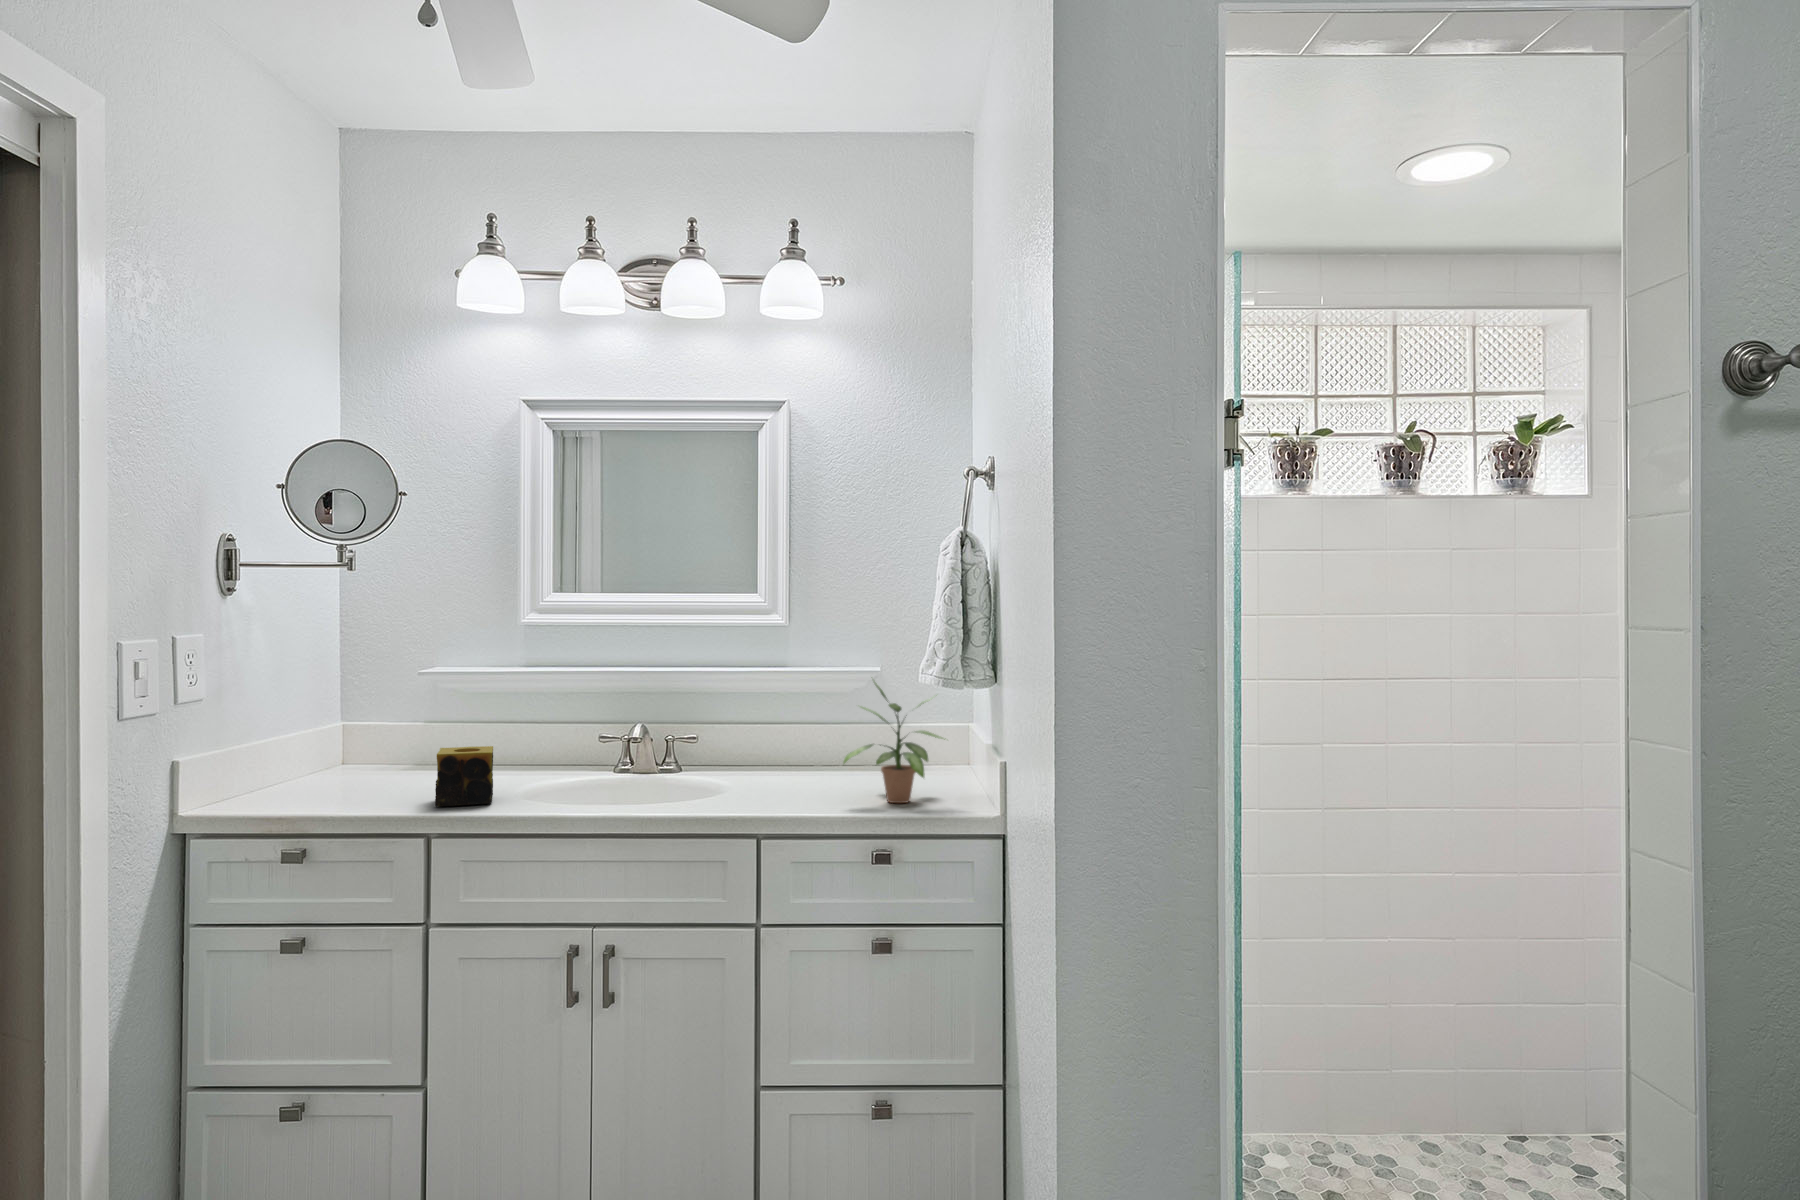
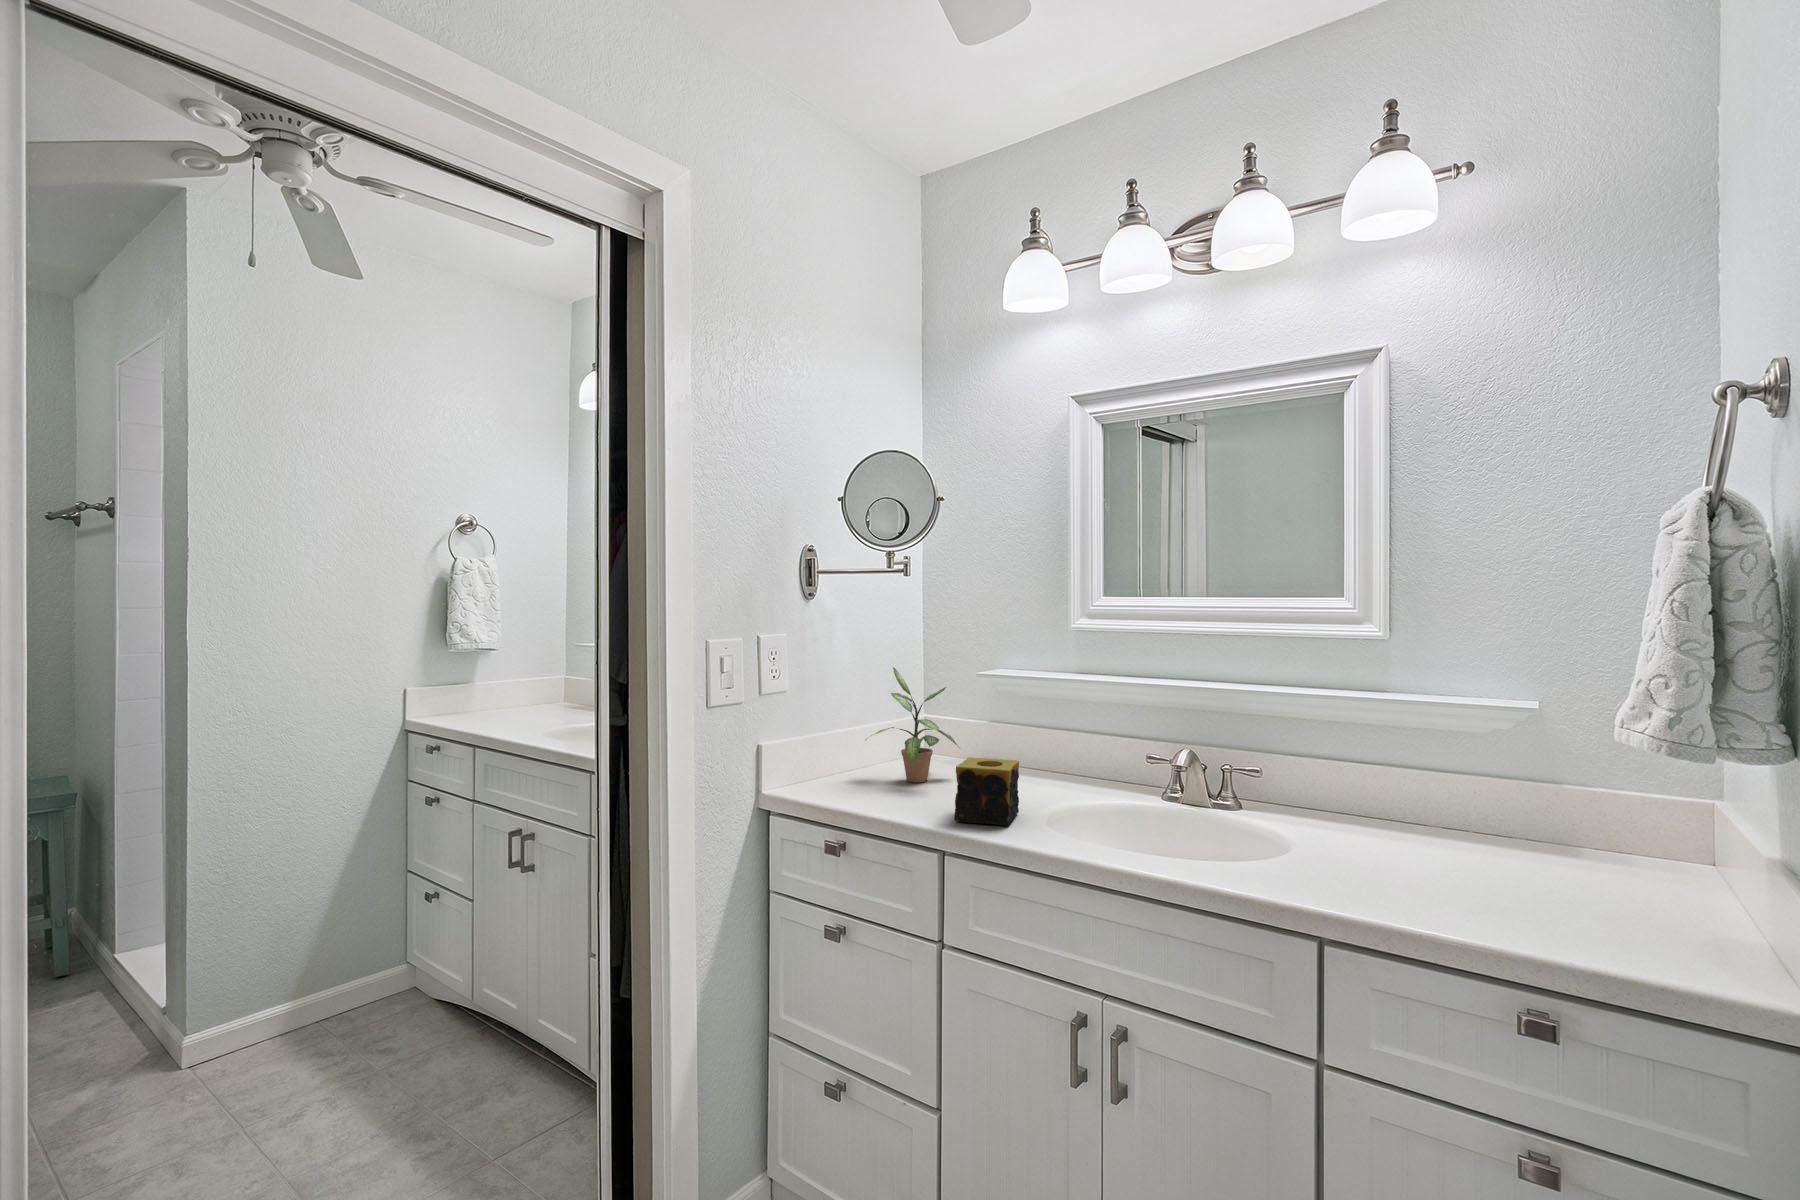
potted plant: present [844,682,945,803] -> present [865,667,960,782]

